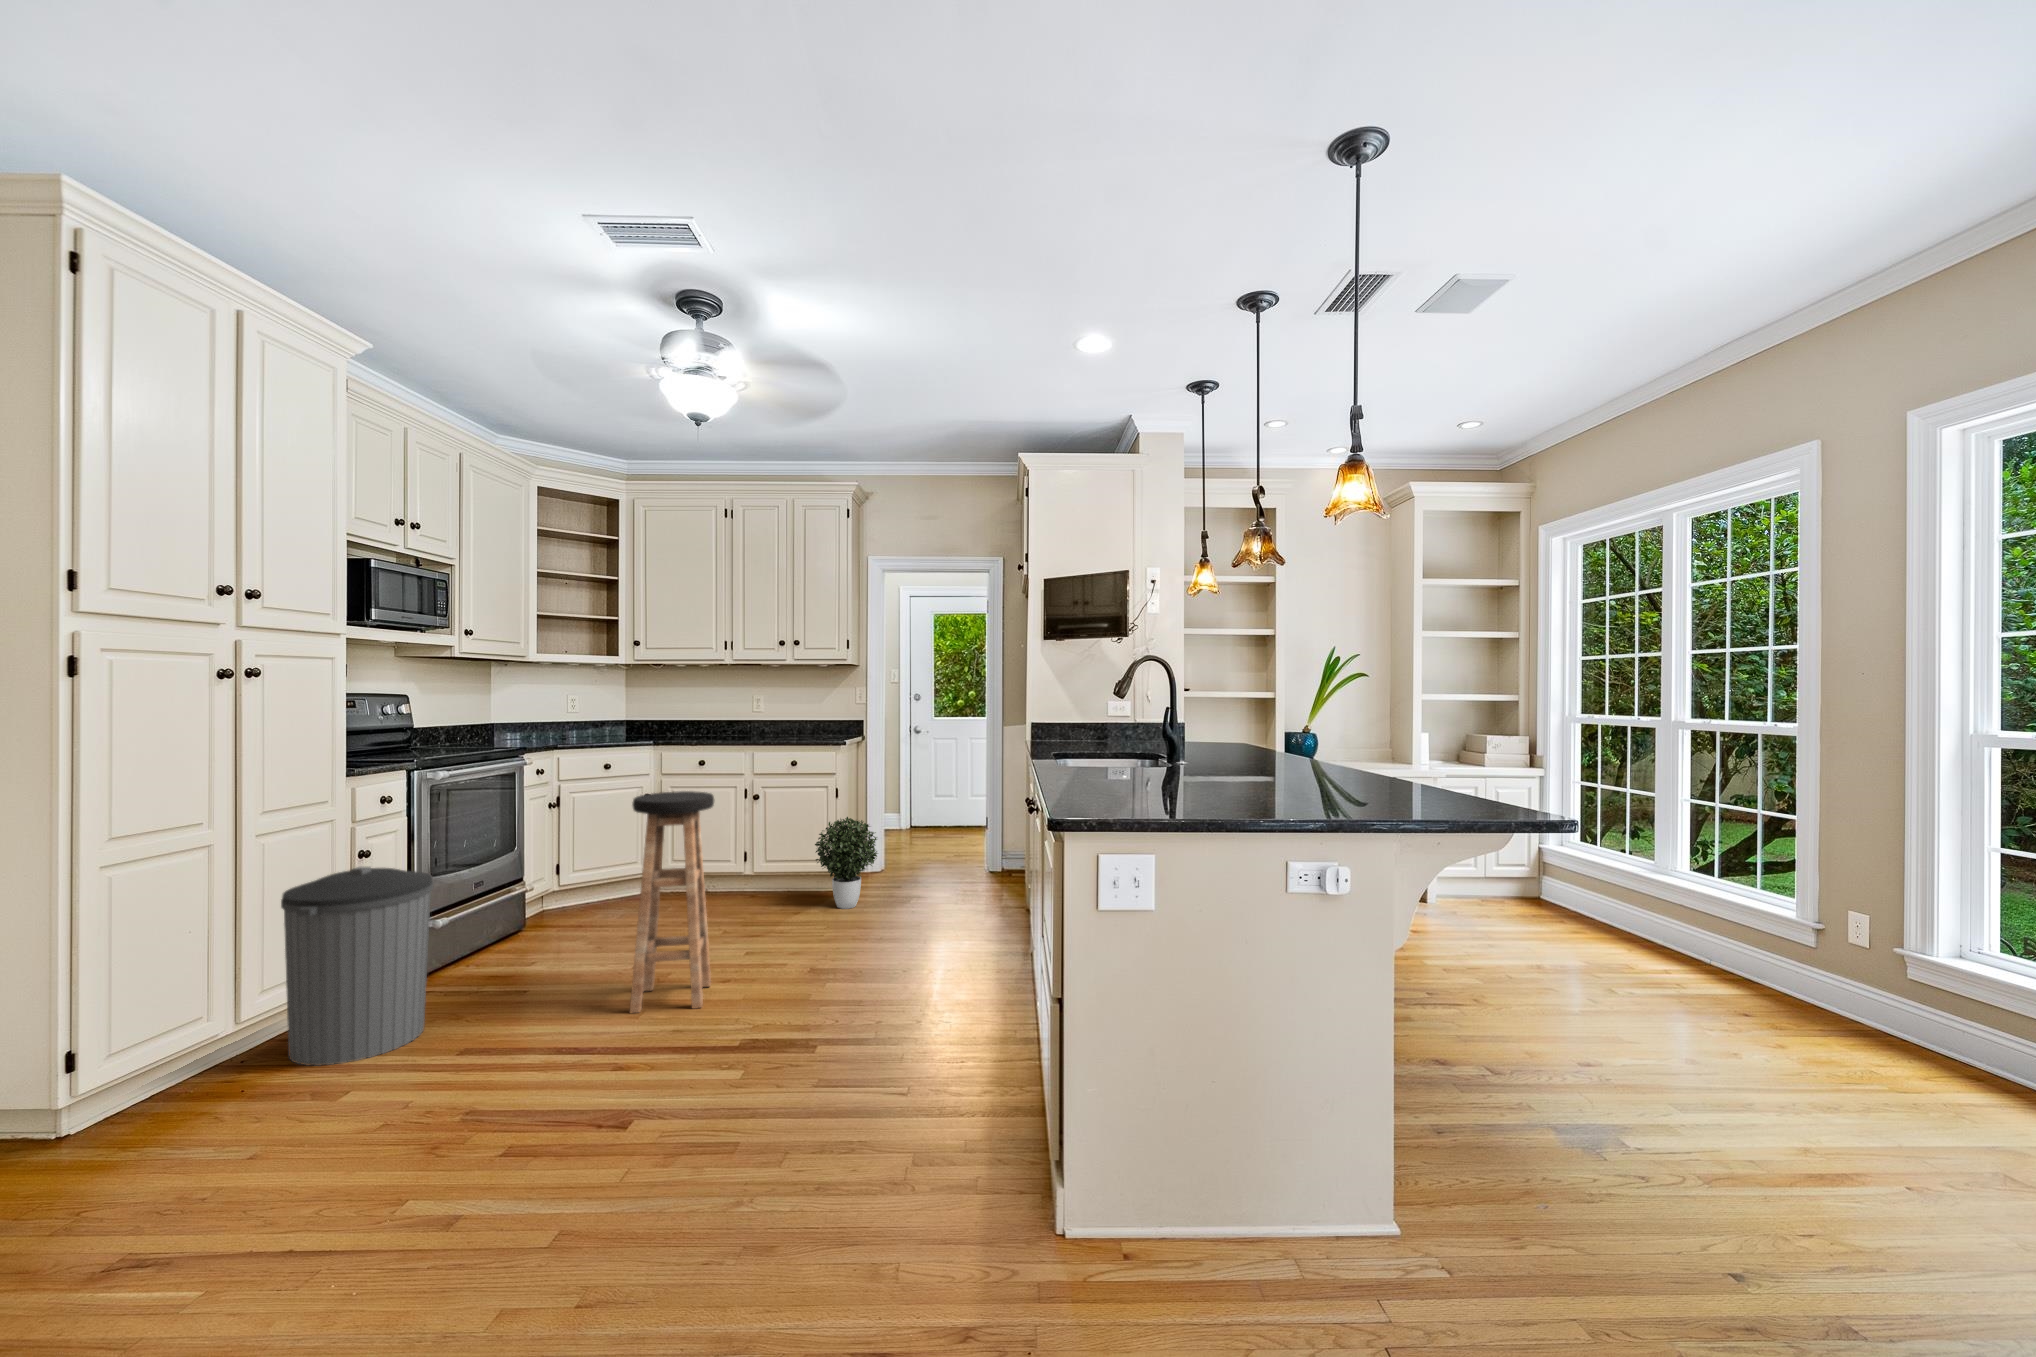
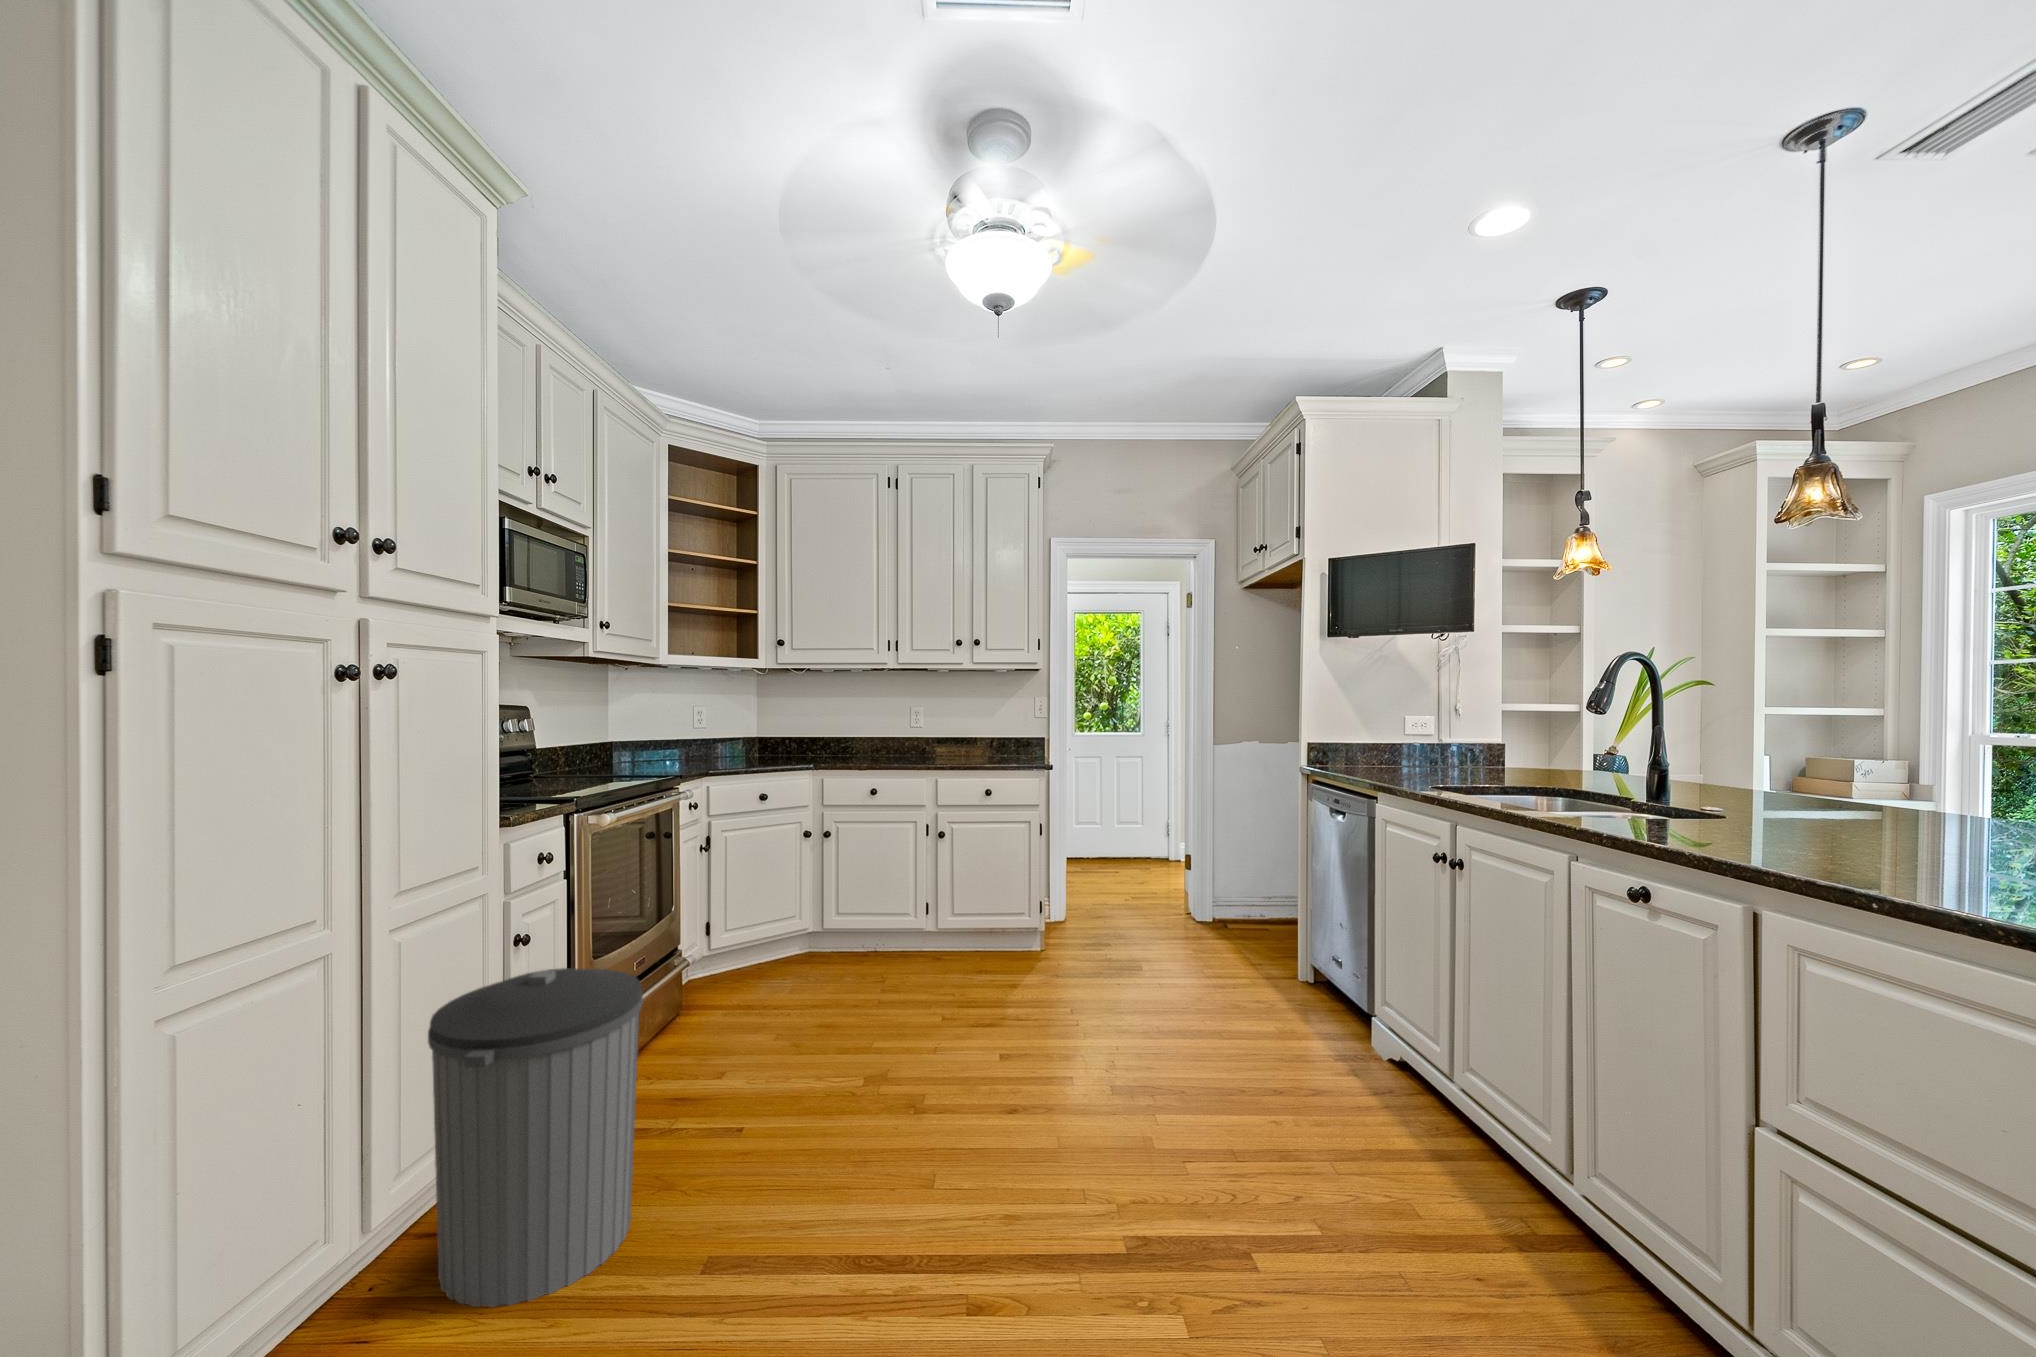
bar stool: present [630,791,714,1013] -> none [905,839,1015,1172]
potted plant: present [815,817,878,909] -> none [1025,855,1106,973]

